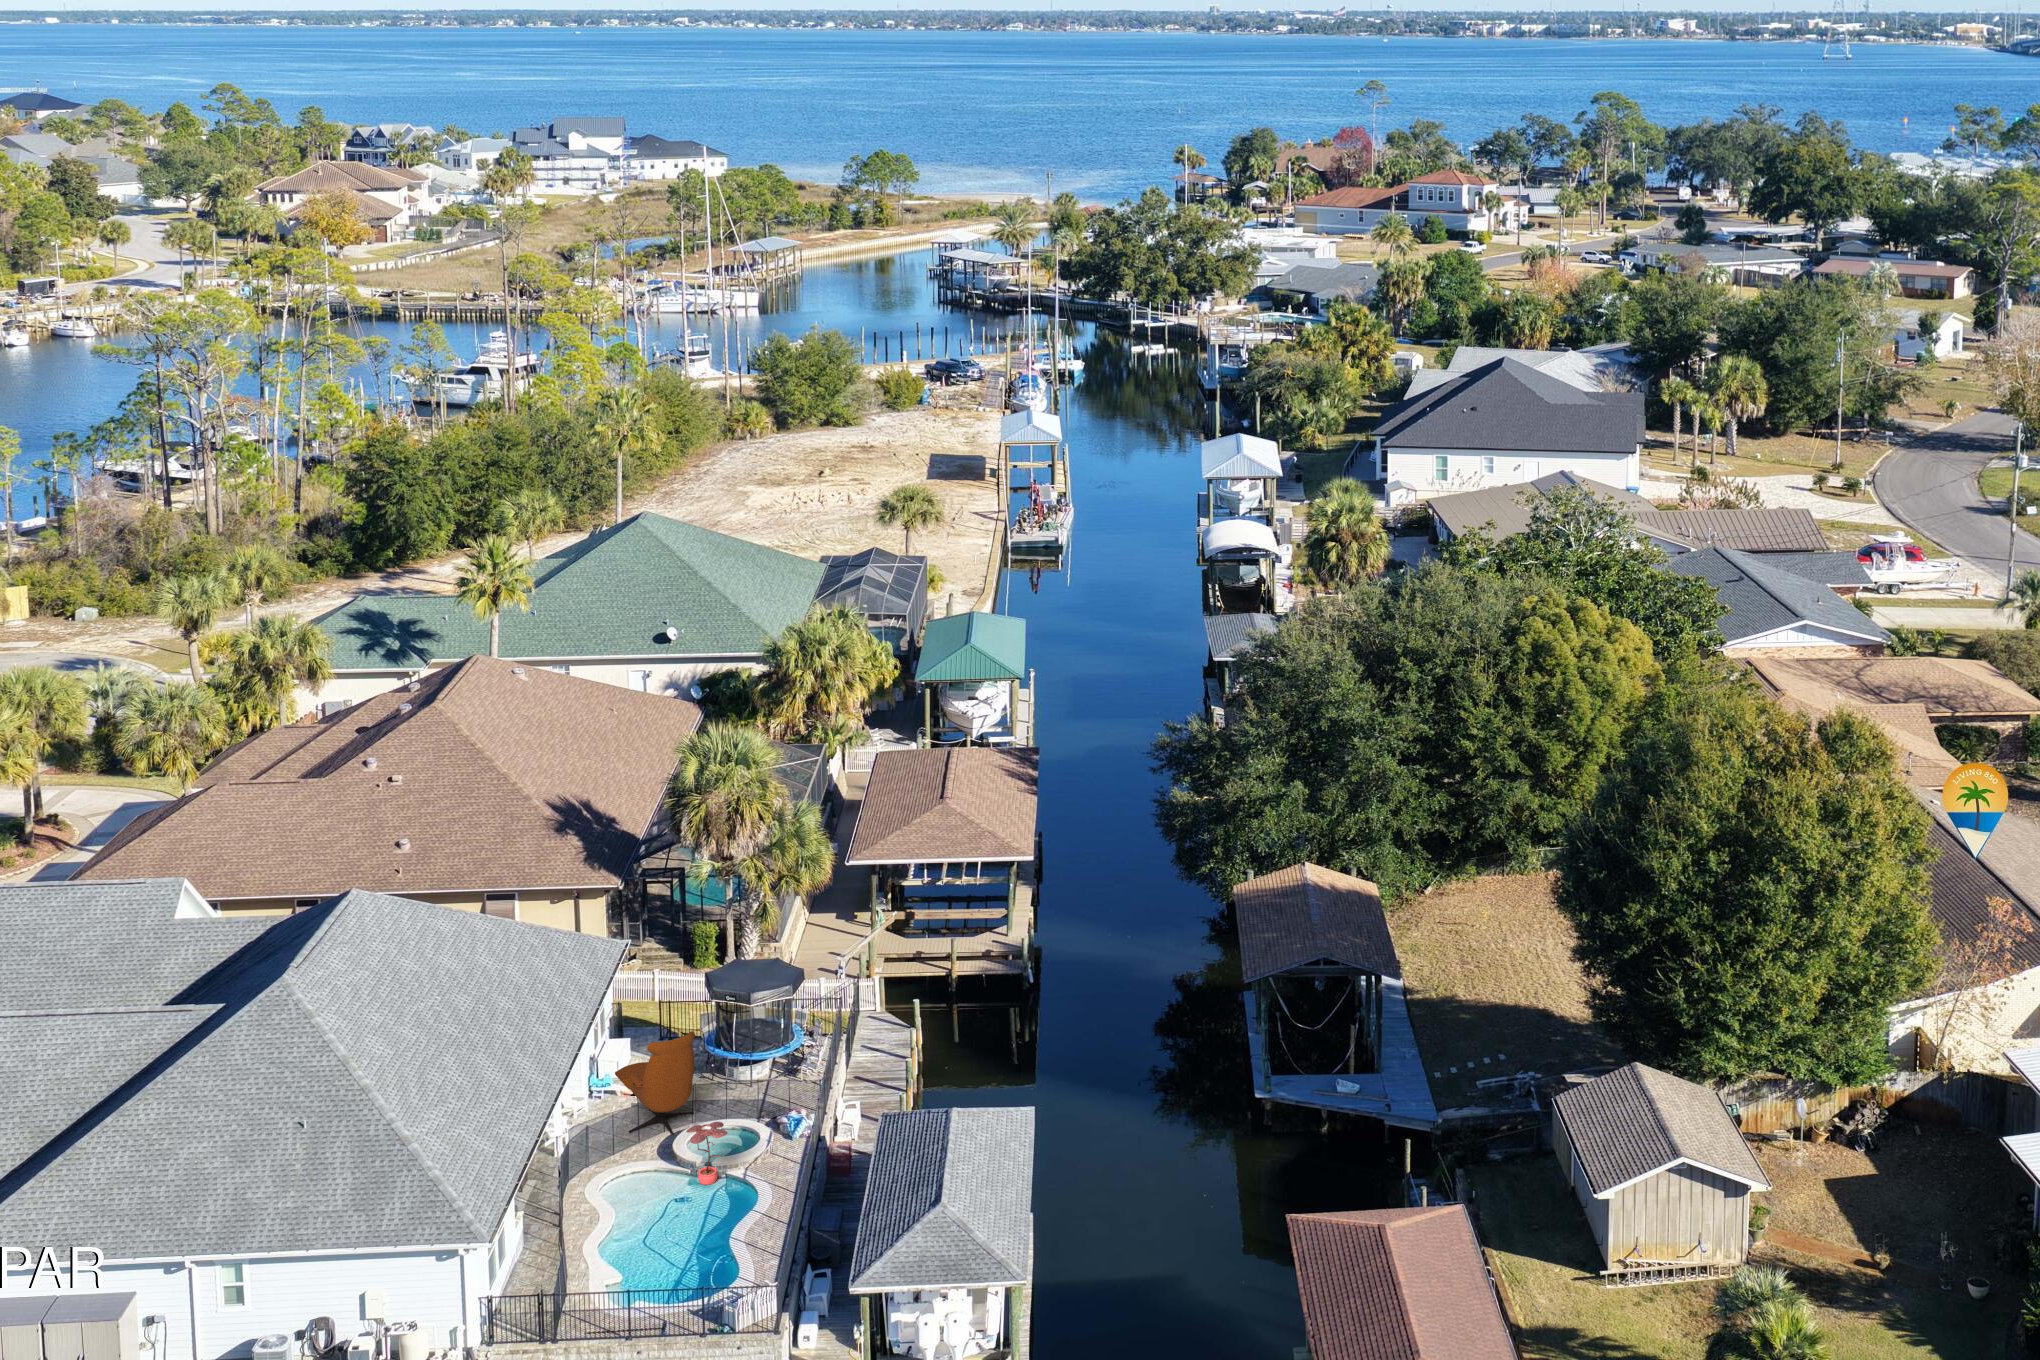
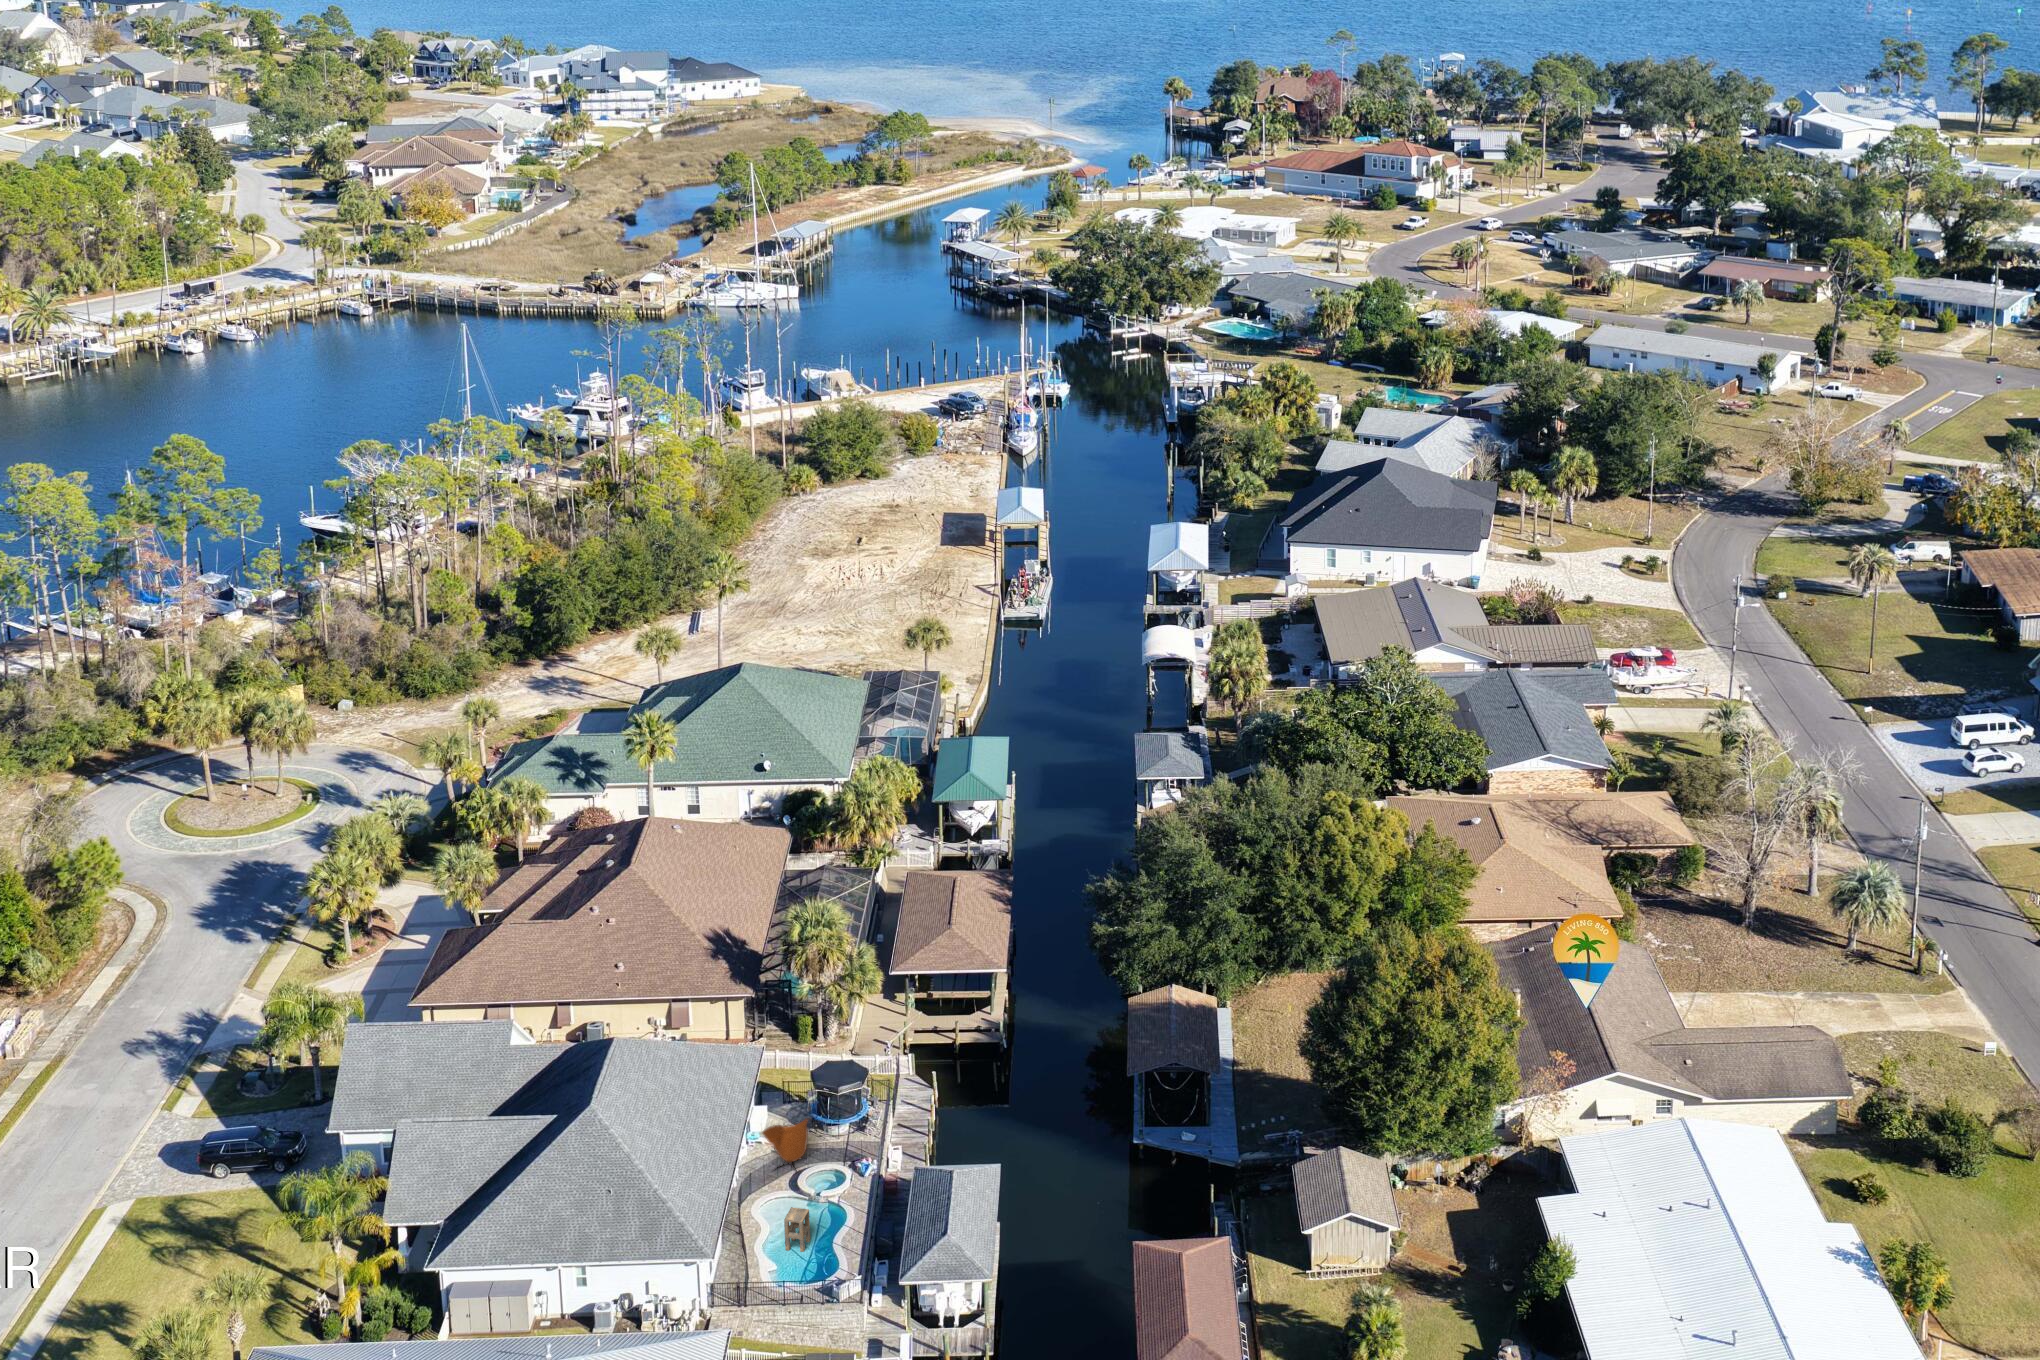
potted plant: present [686,1122,727,1185] -> none [807,1175,830,1210]
side table: none [637,1166,687,1249] -> present [784,1207,810,1252]

